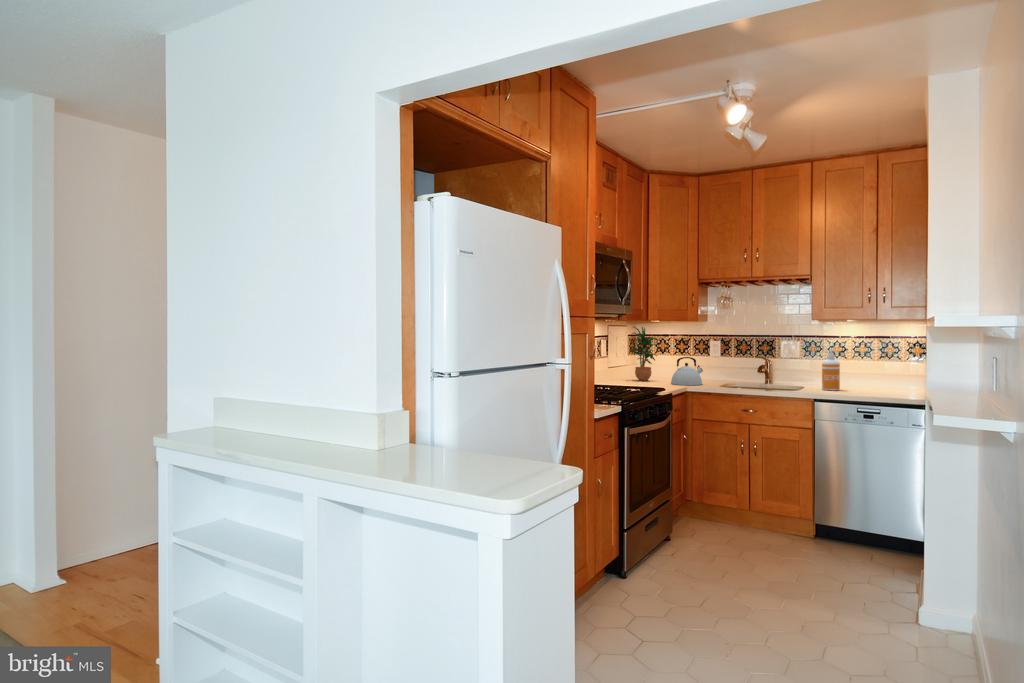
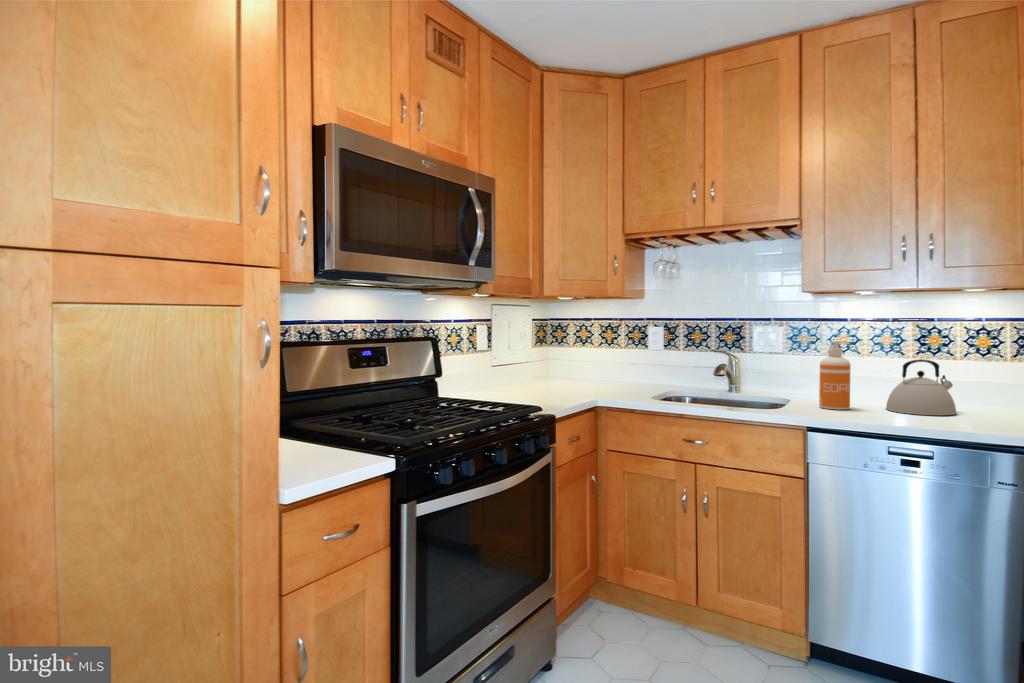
potted plant: present [631,327,659,381] -> none [524,305,572,387]
kettle: present [671,357,703,385] -> present [886,359,956,415]

